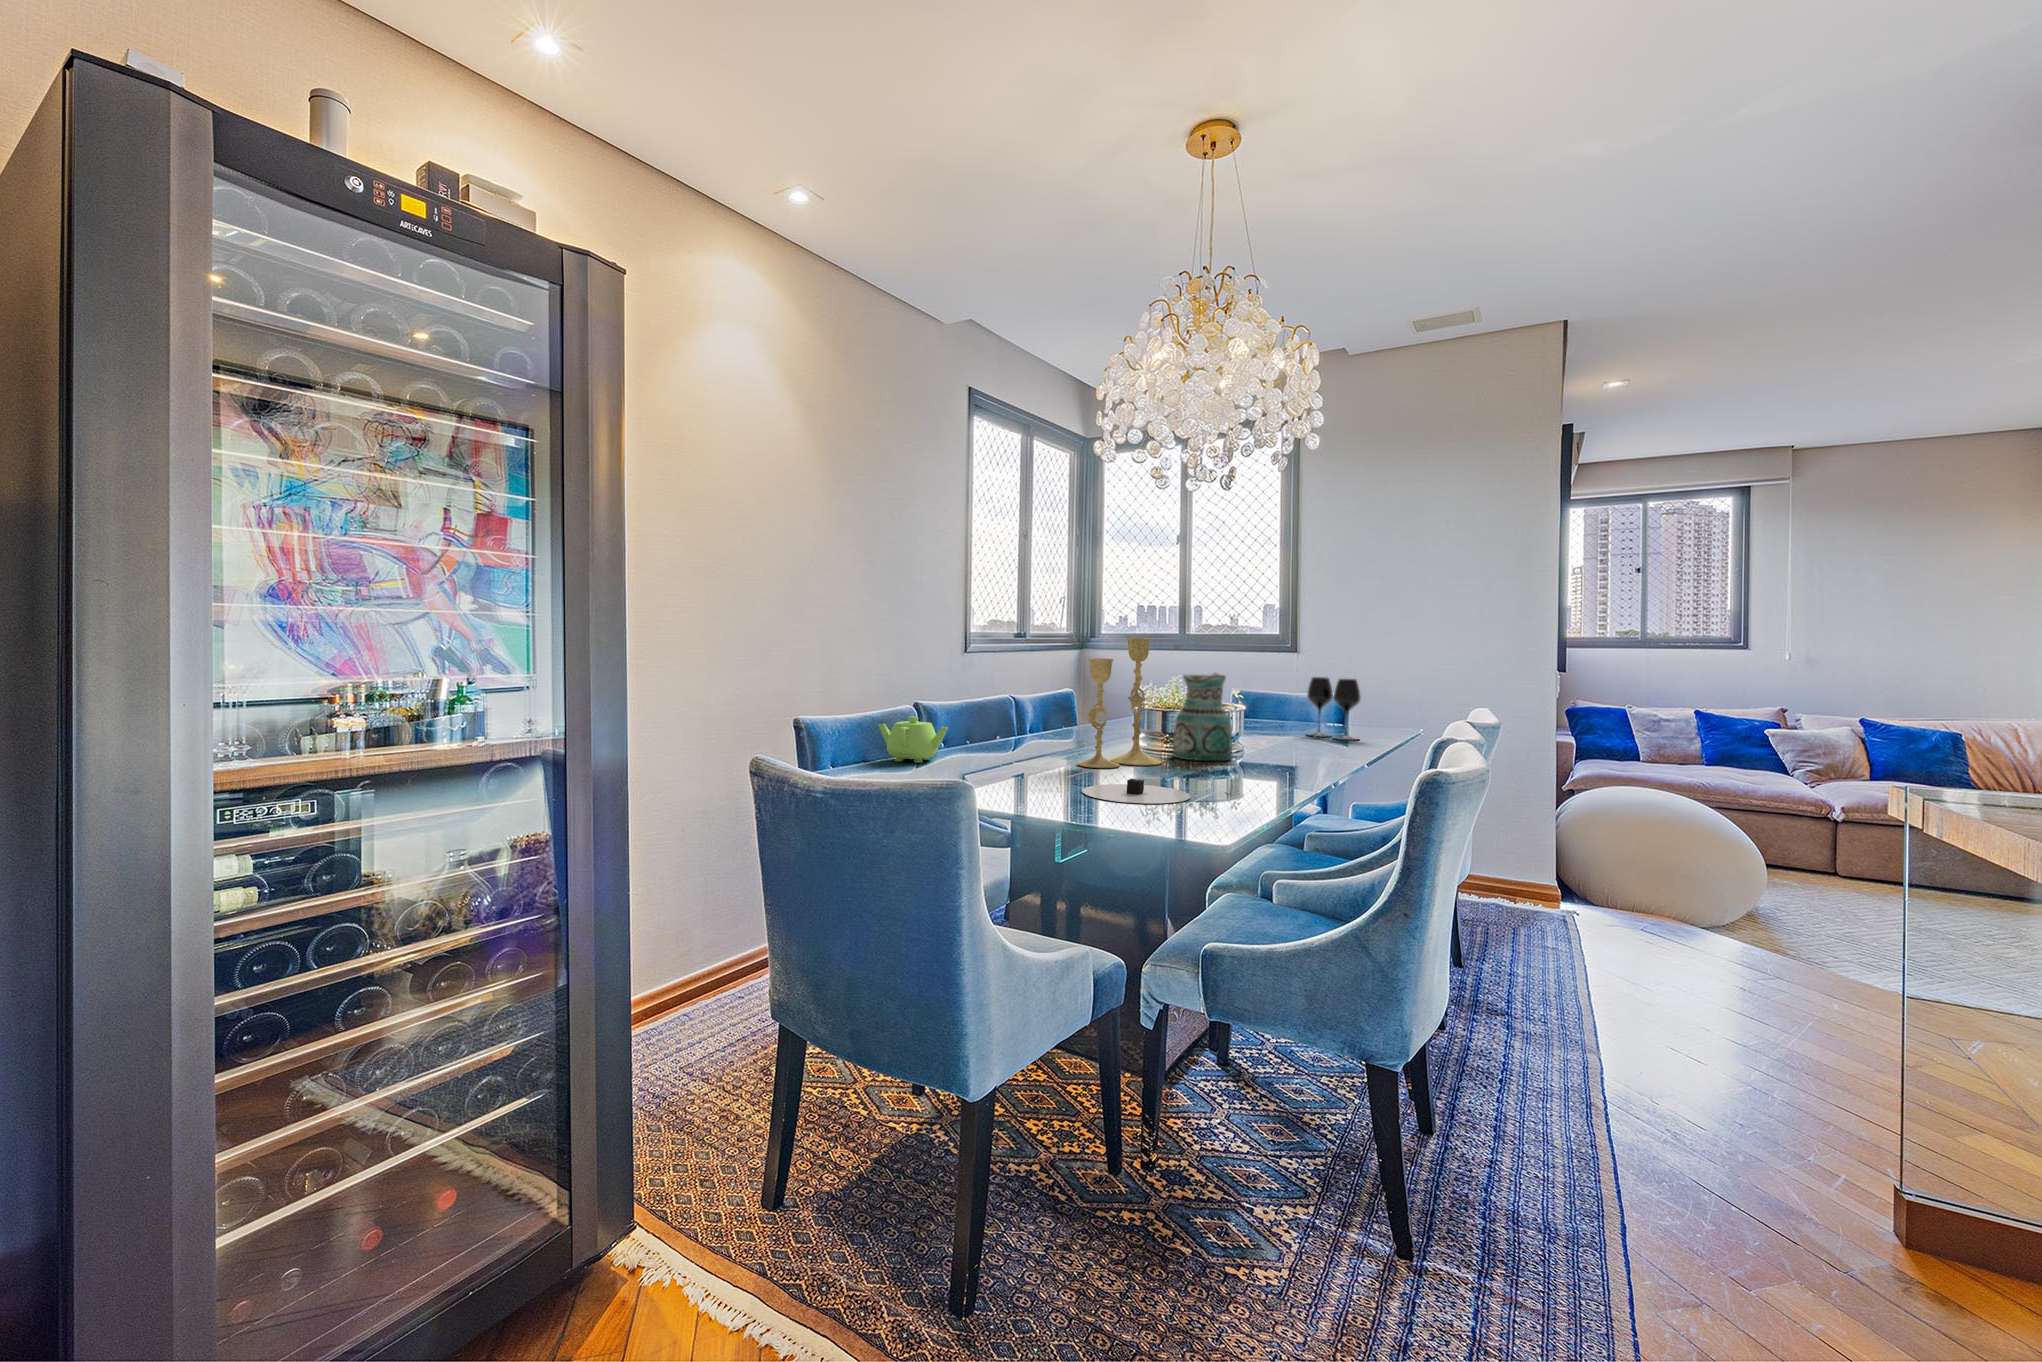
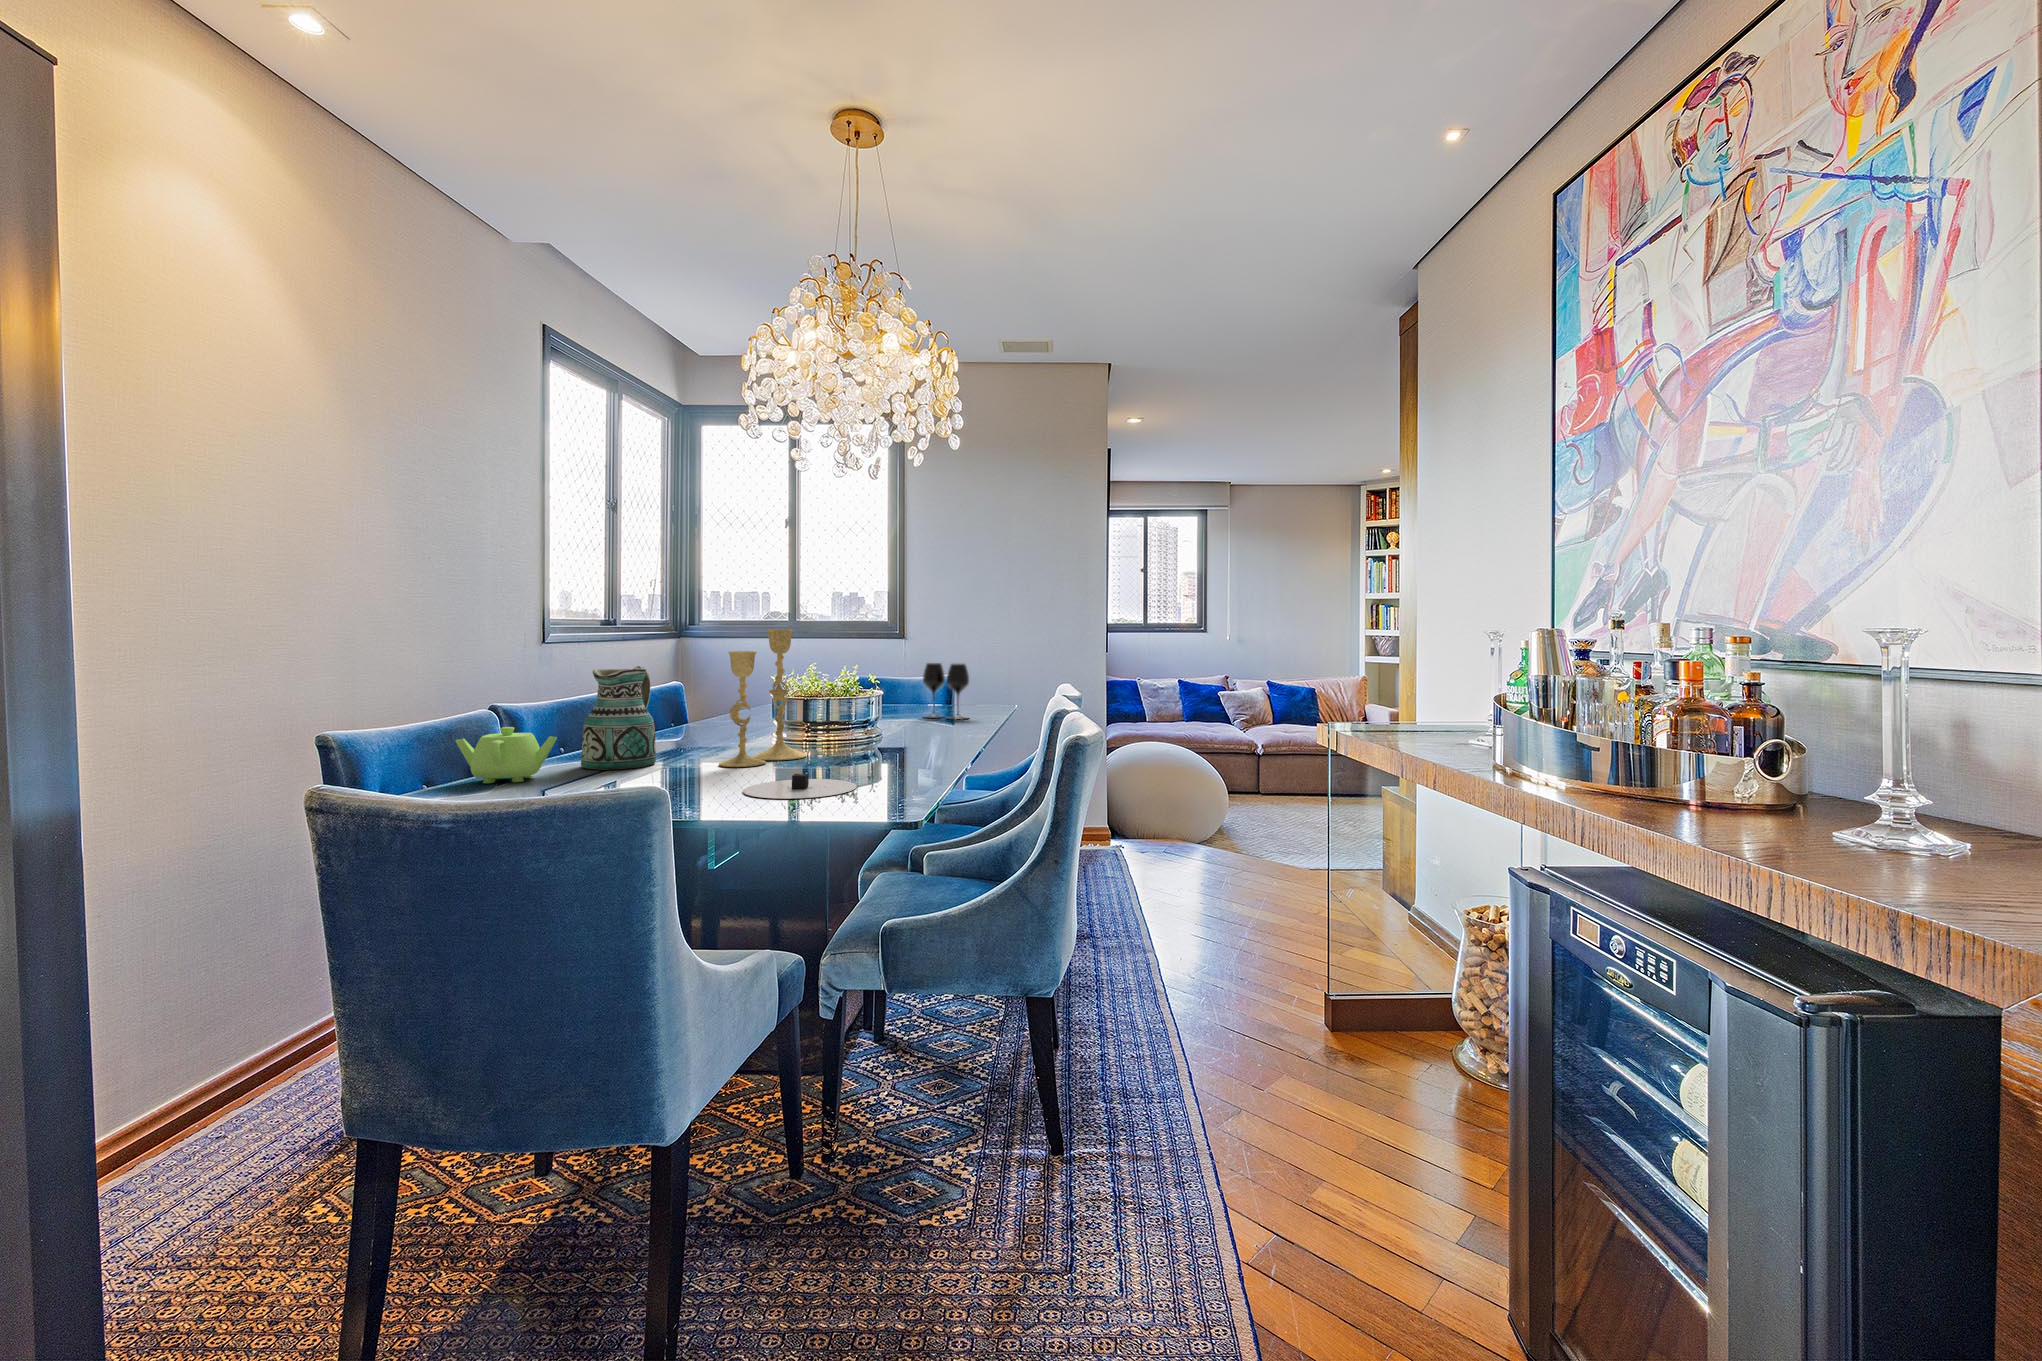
ceramic pitcher: present [1172,673,1232,761] -> present [581,666,656,770]

